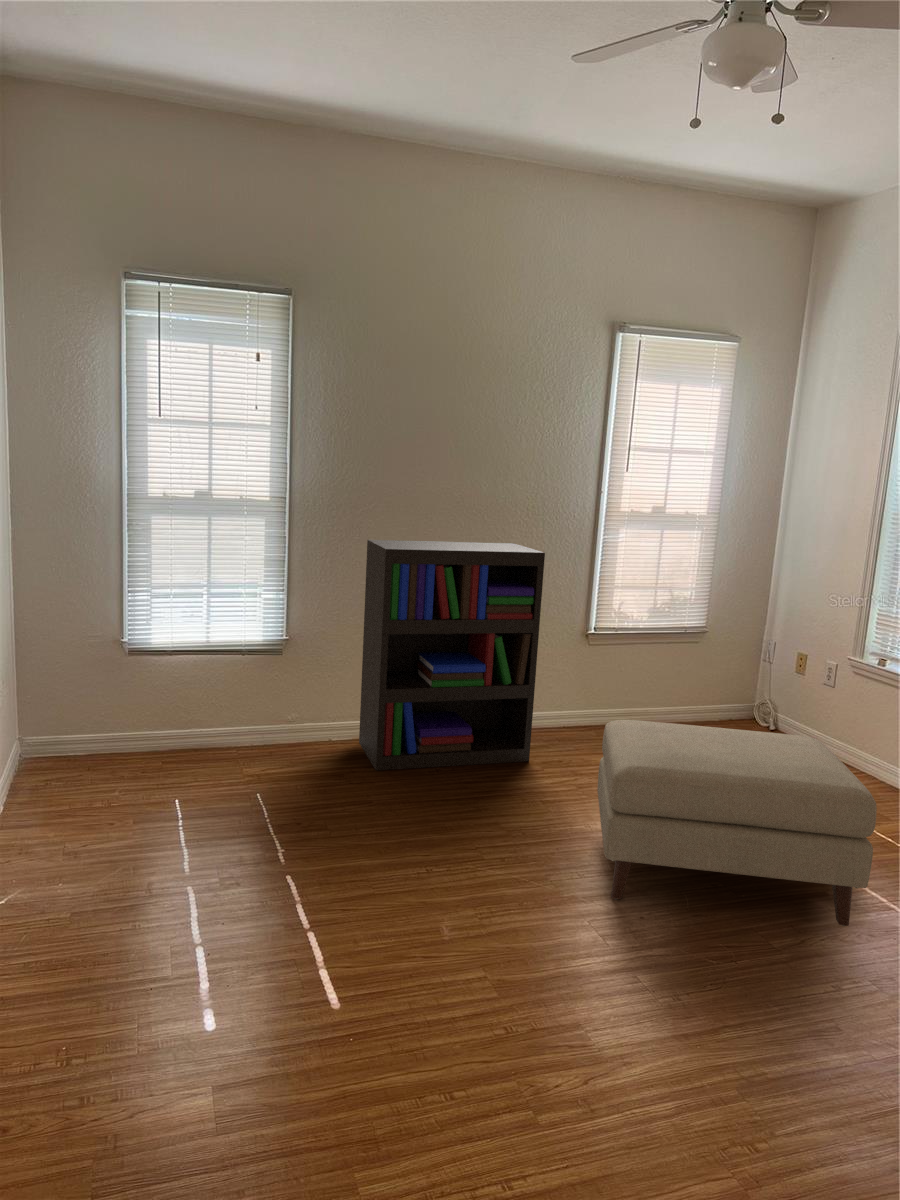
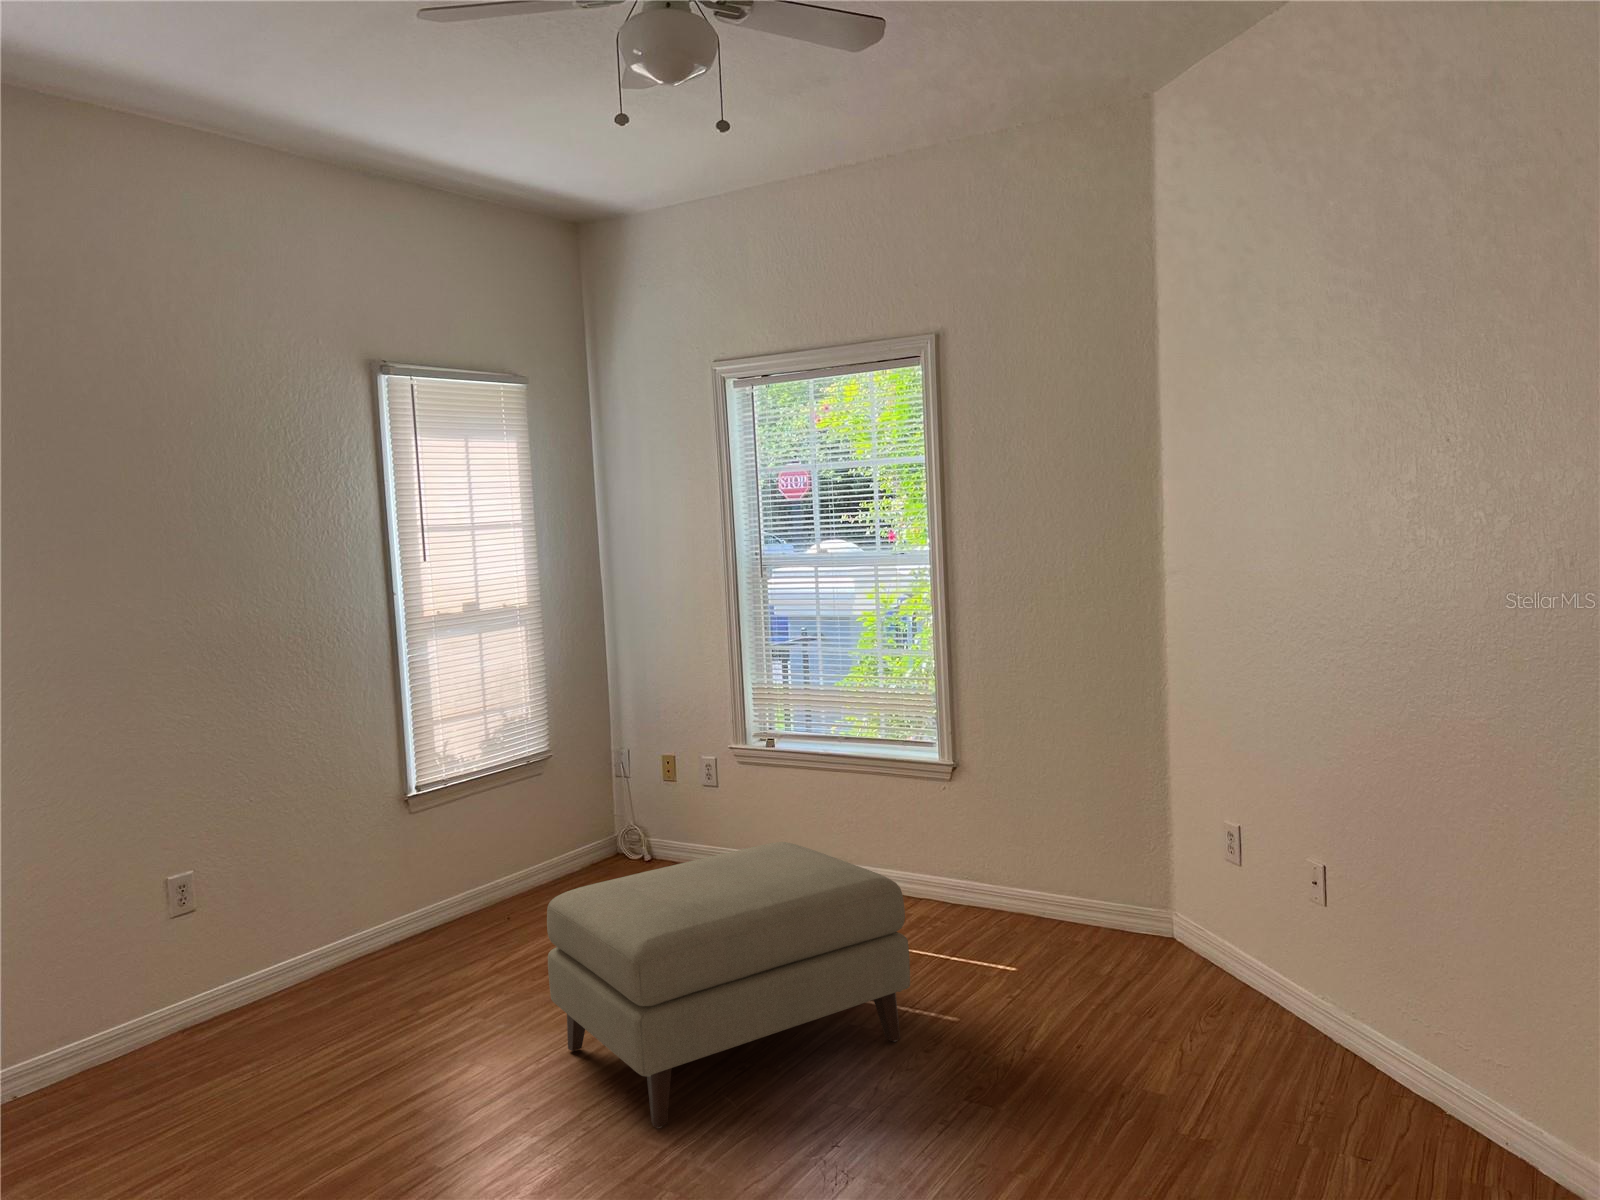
bookshelf: present [359,540,545,770] -> none [44,688,390,1115]

